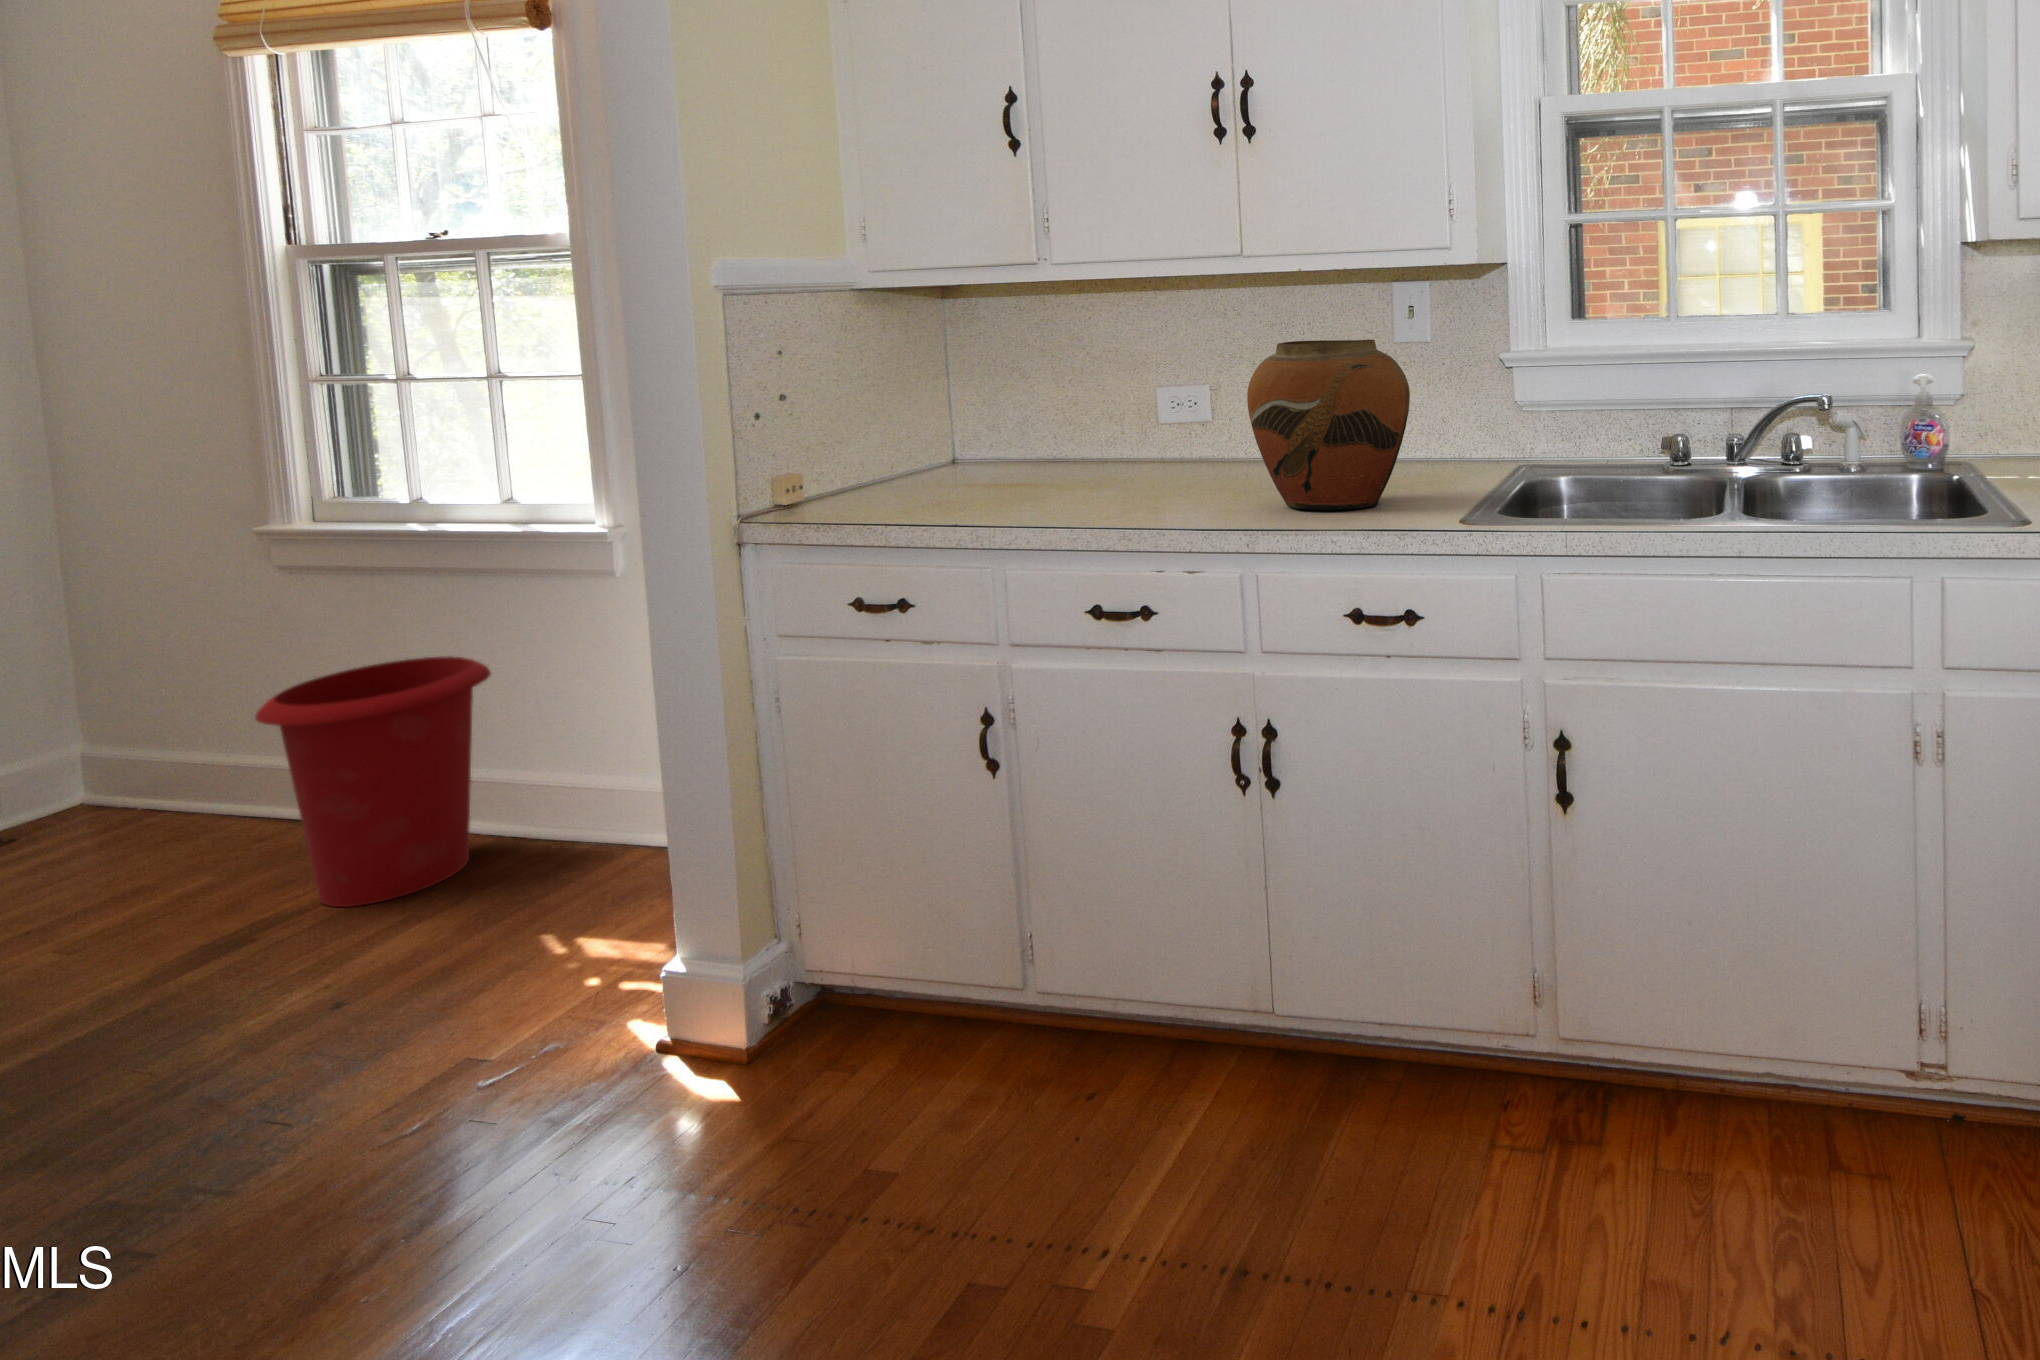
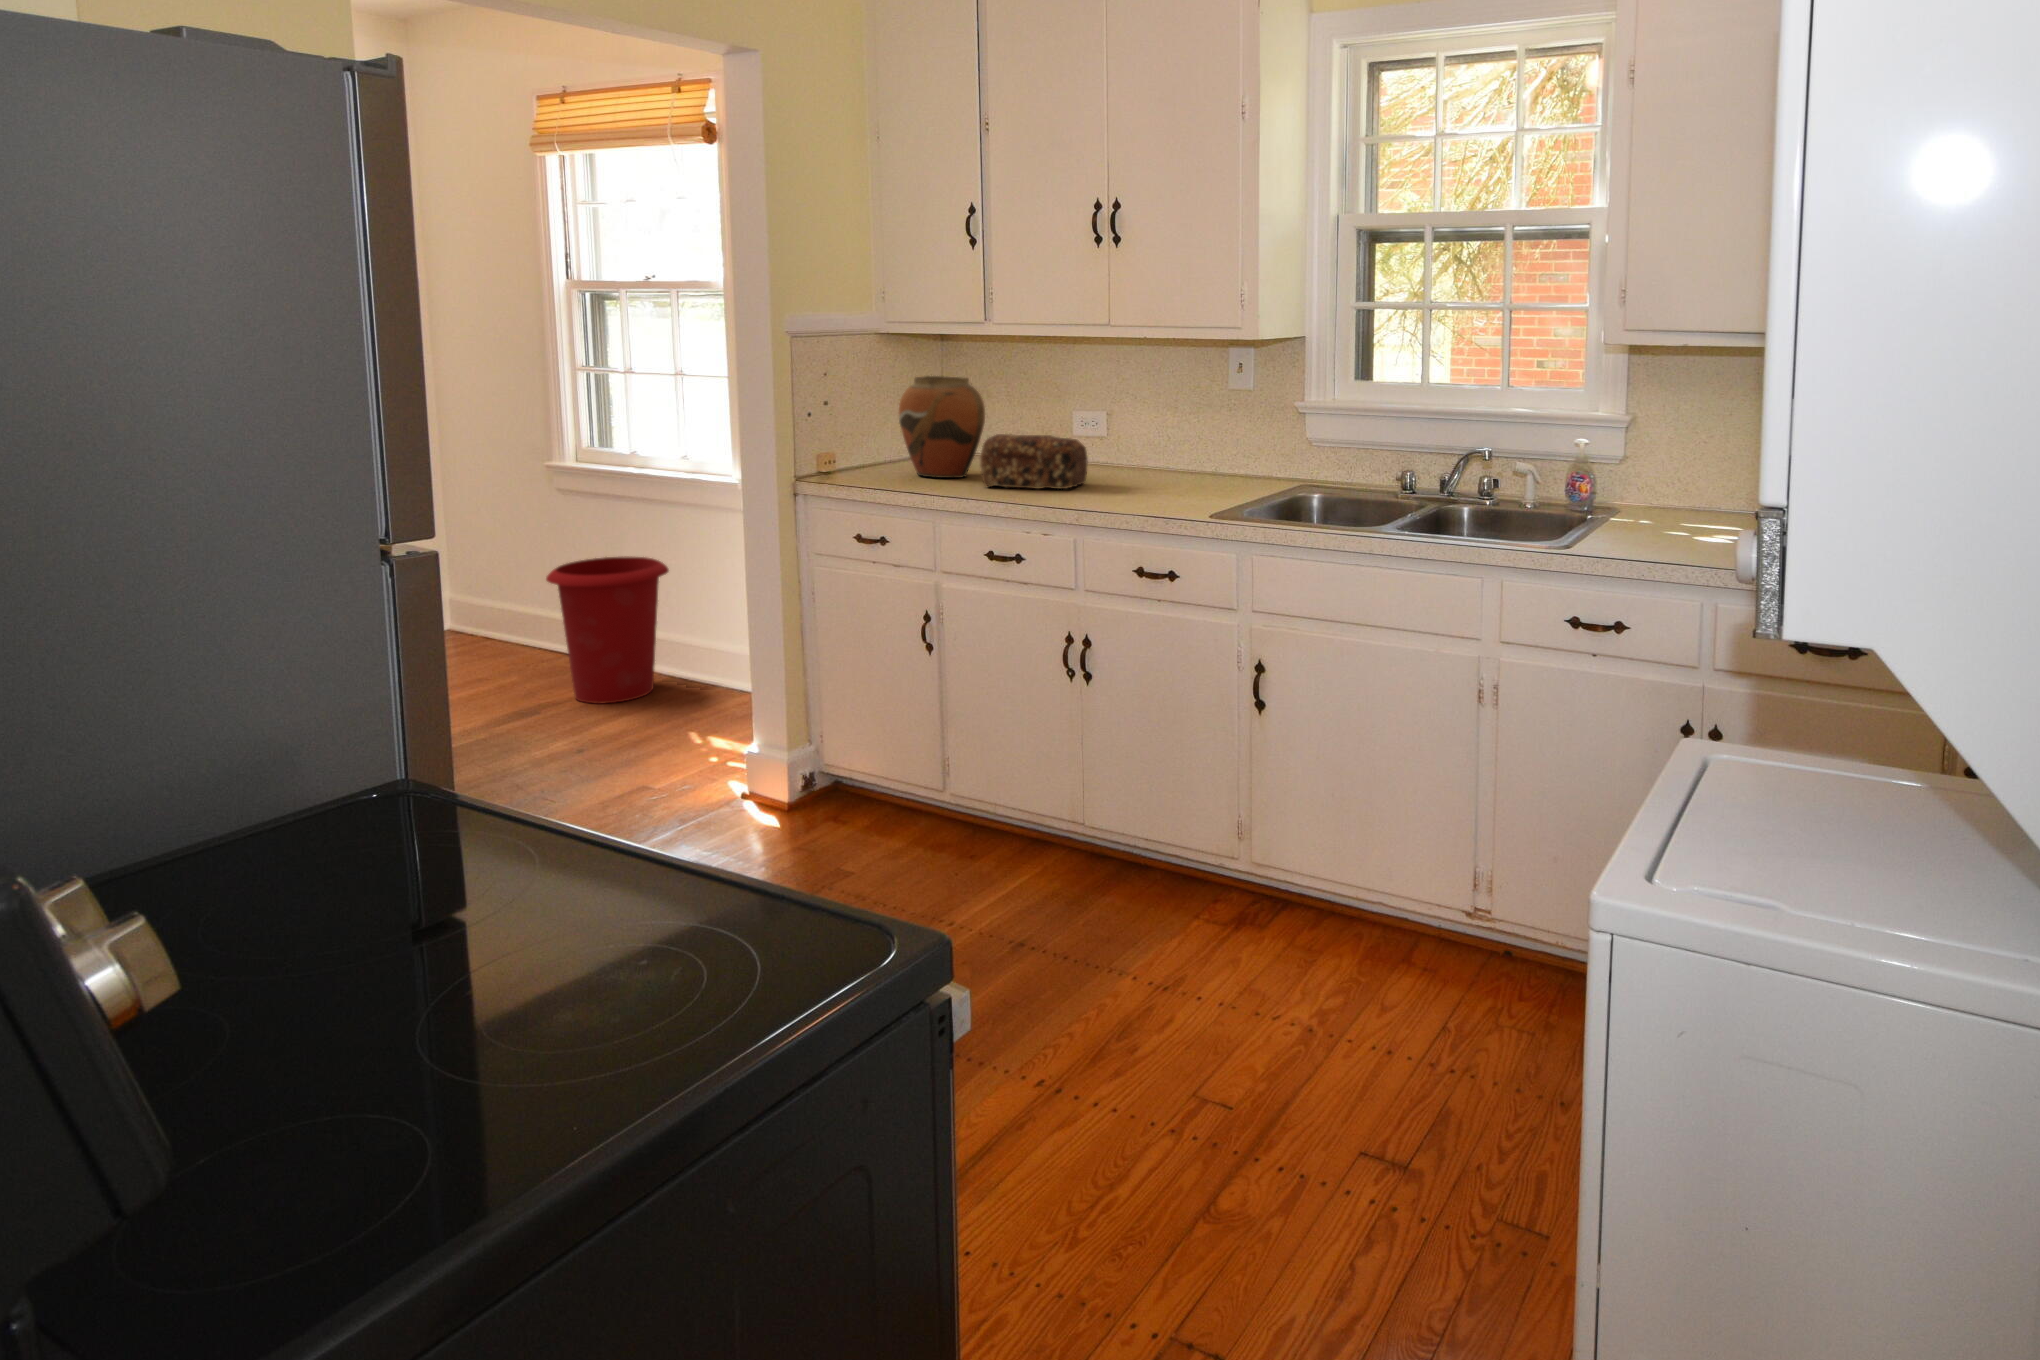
vase: present [1247,340,1410,510] -> present [899,376,985,478]
bread loaf: none [1058,421,1215,506] -> present [980,434,1087,489]

